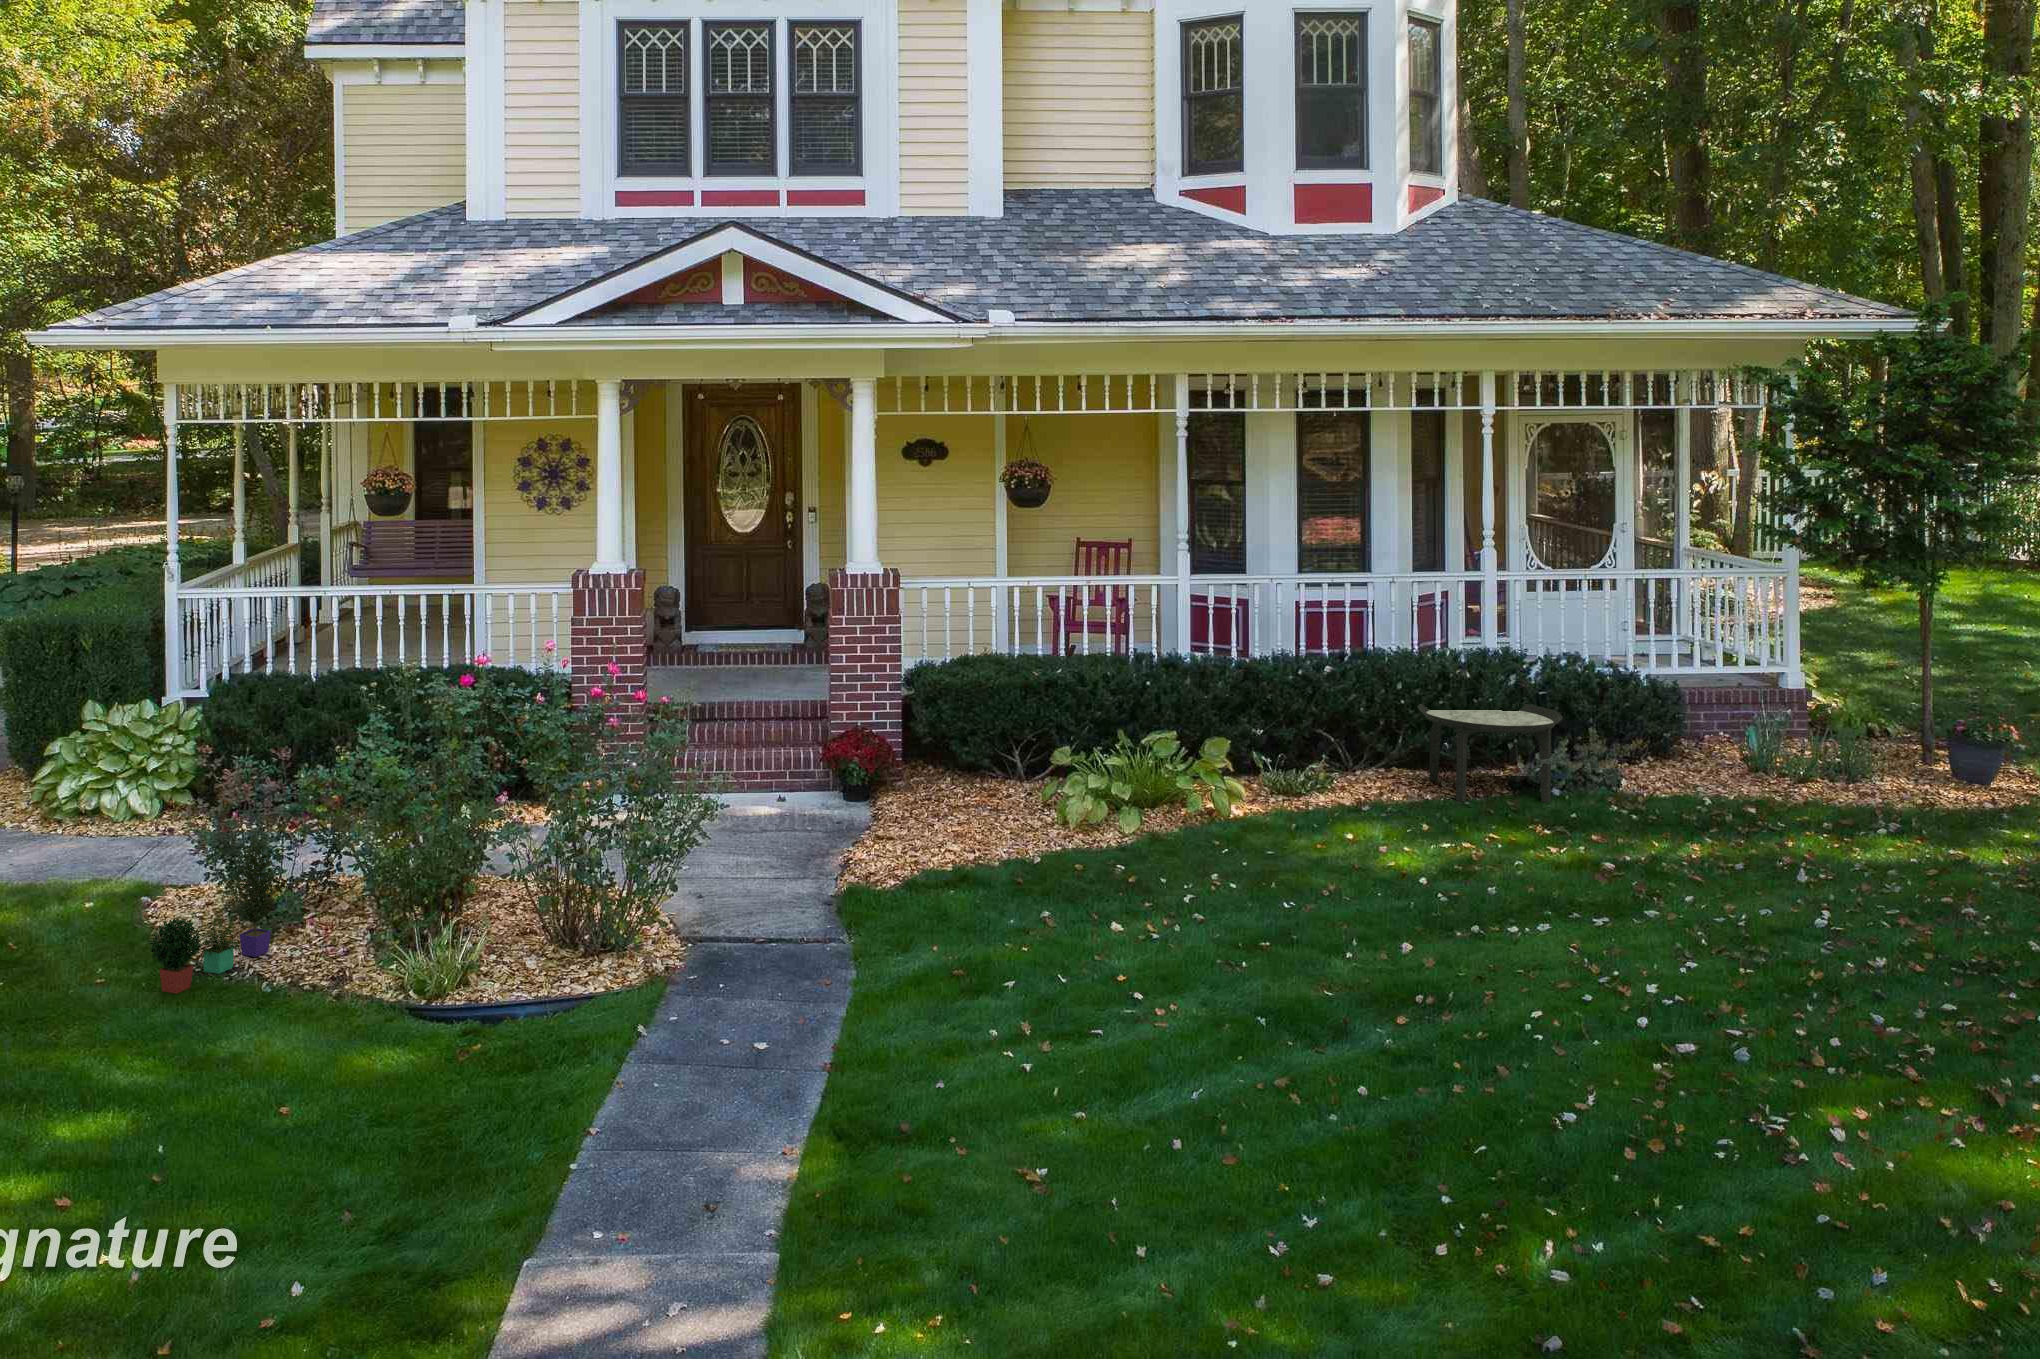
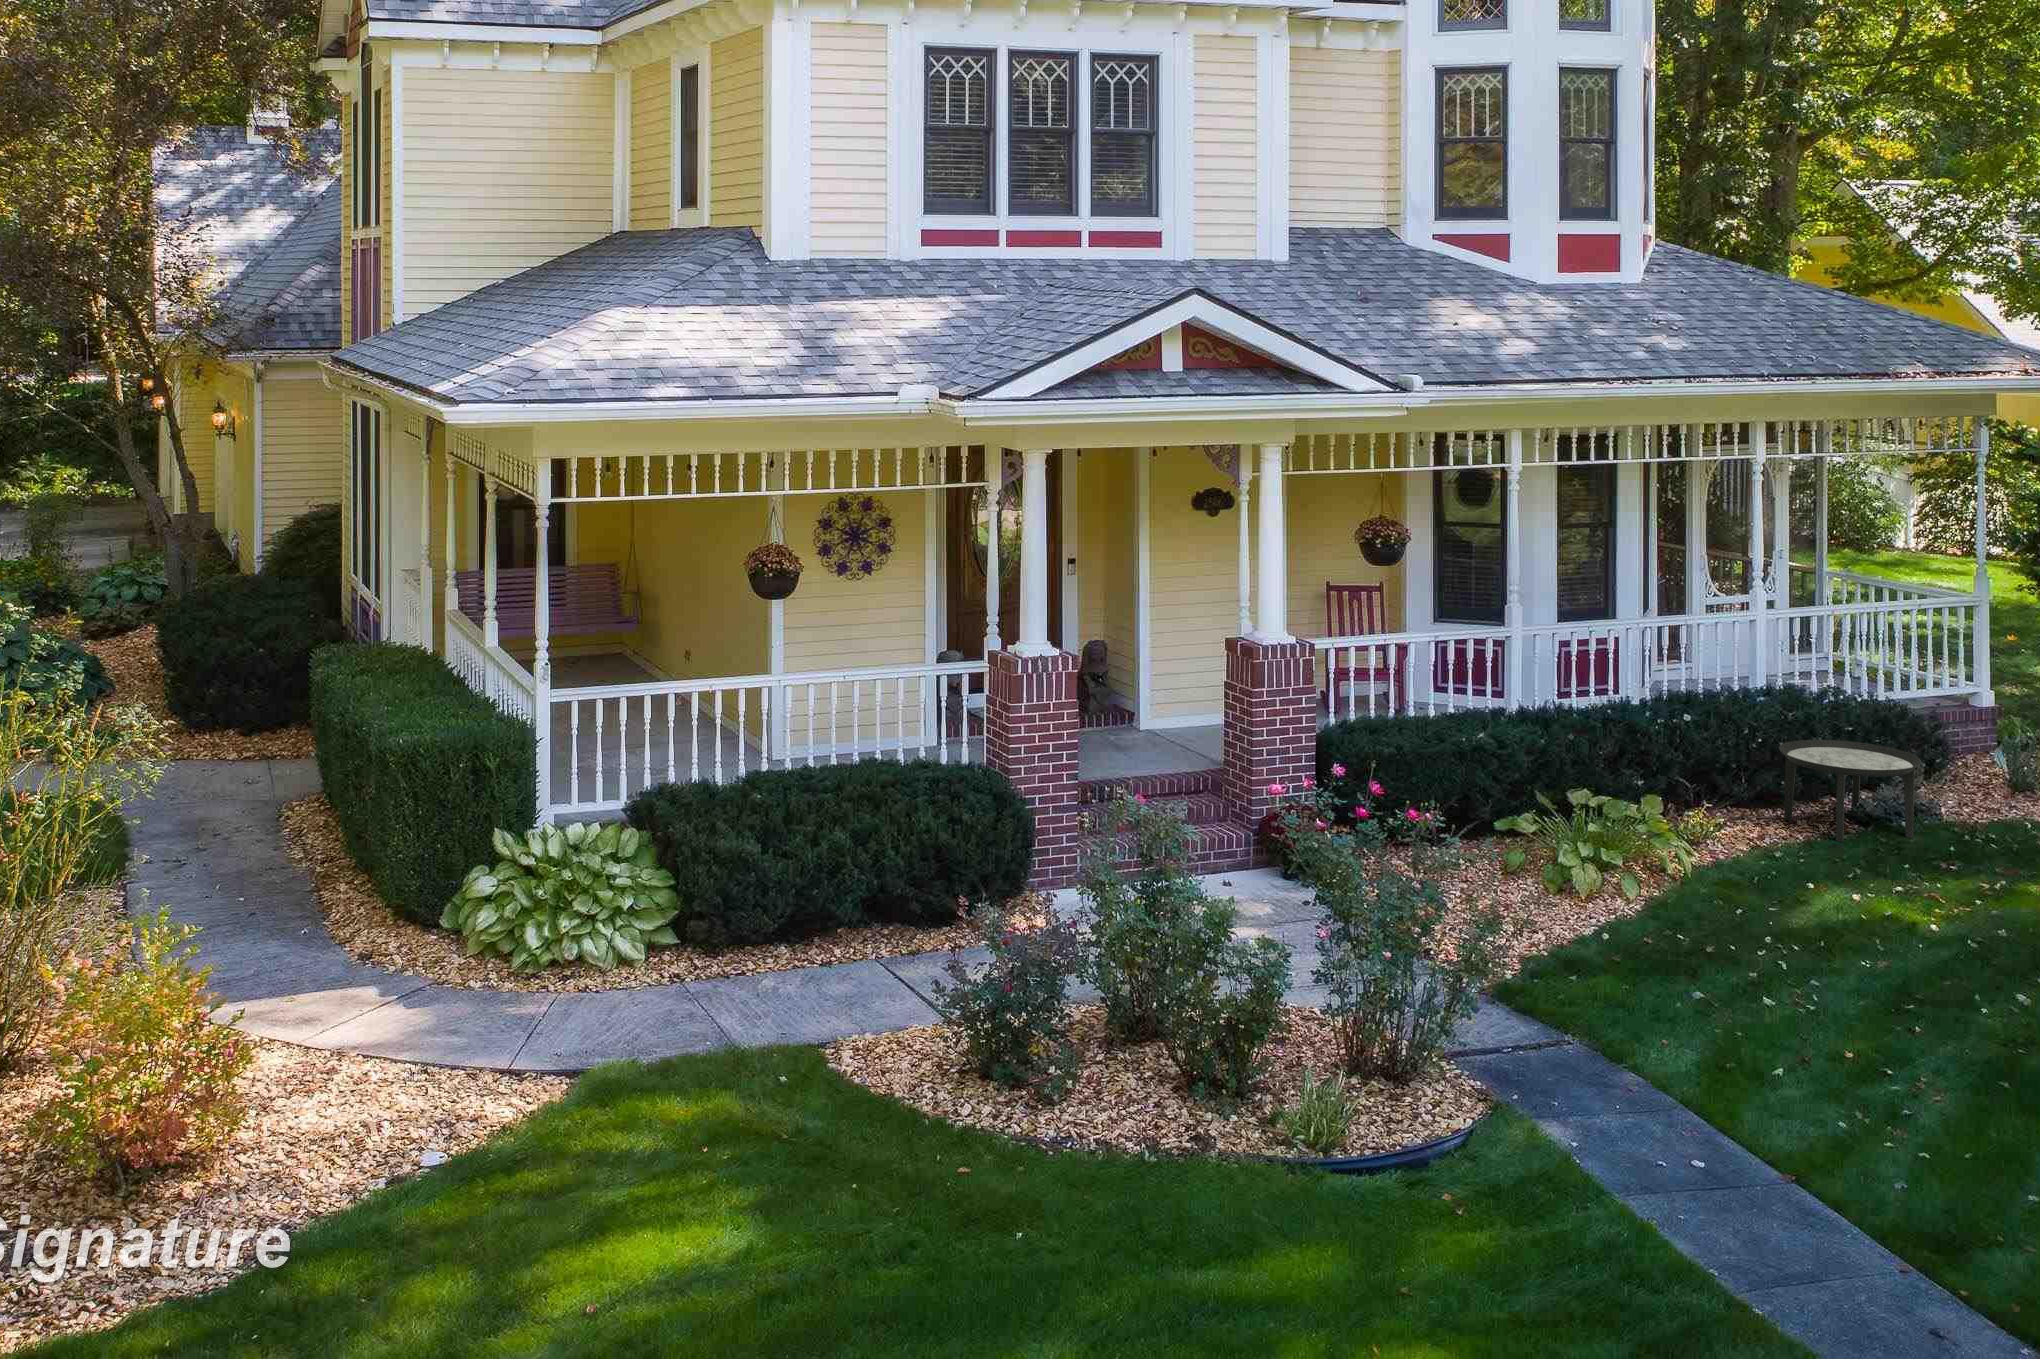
potted plant: present [148,833,279,994] -> none [984,987,1046,1163]

